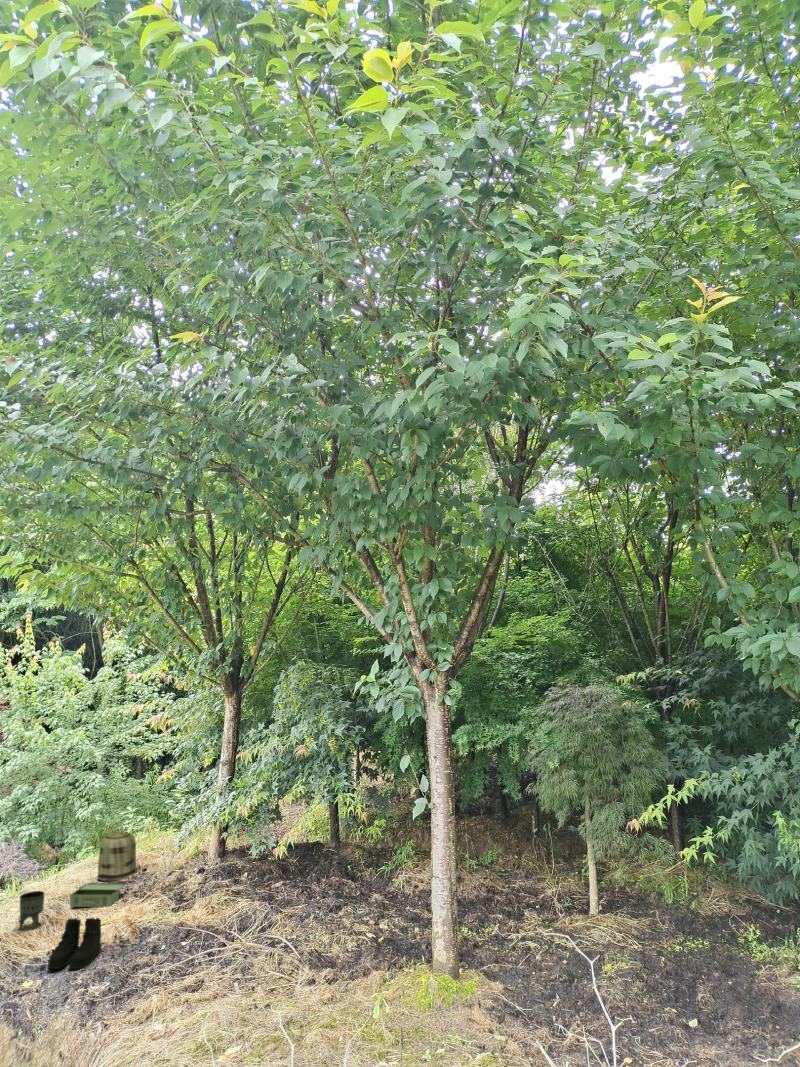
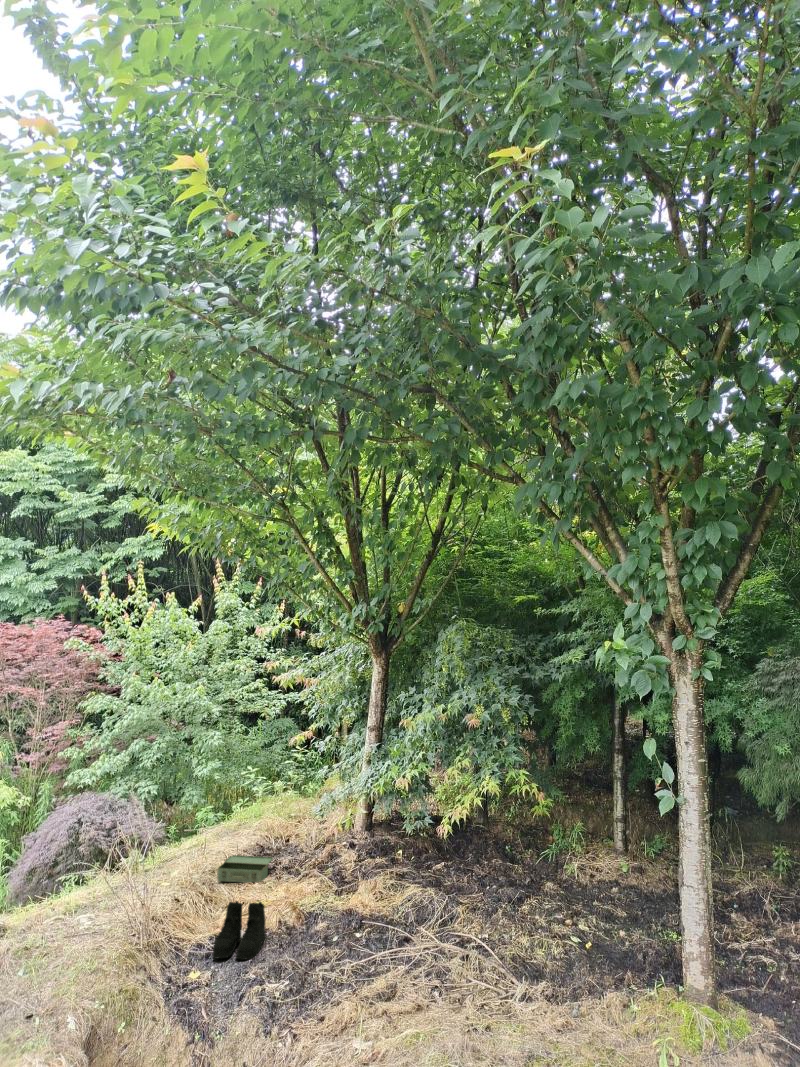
basket: present [97,828,137,881] -> none [238,790,278,852]
planter: present [20,891,44,929] -> none [168,864,193,906]

